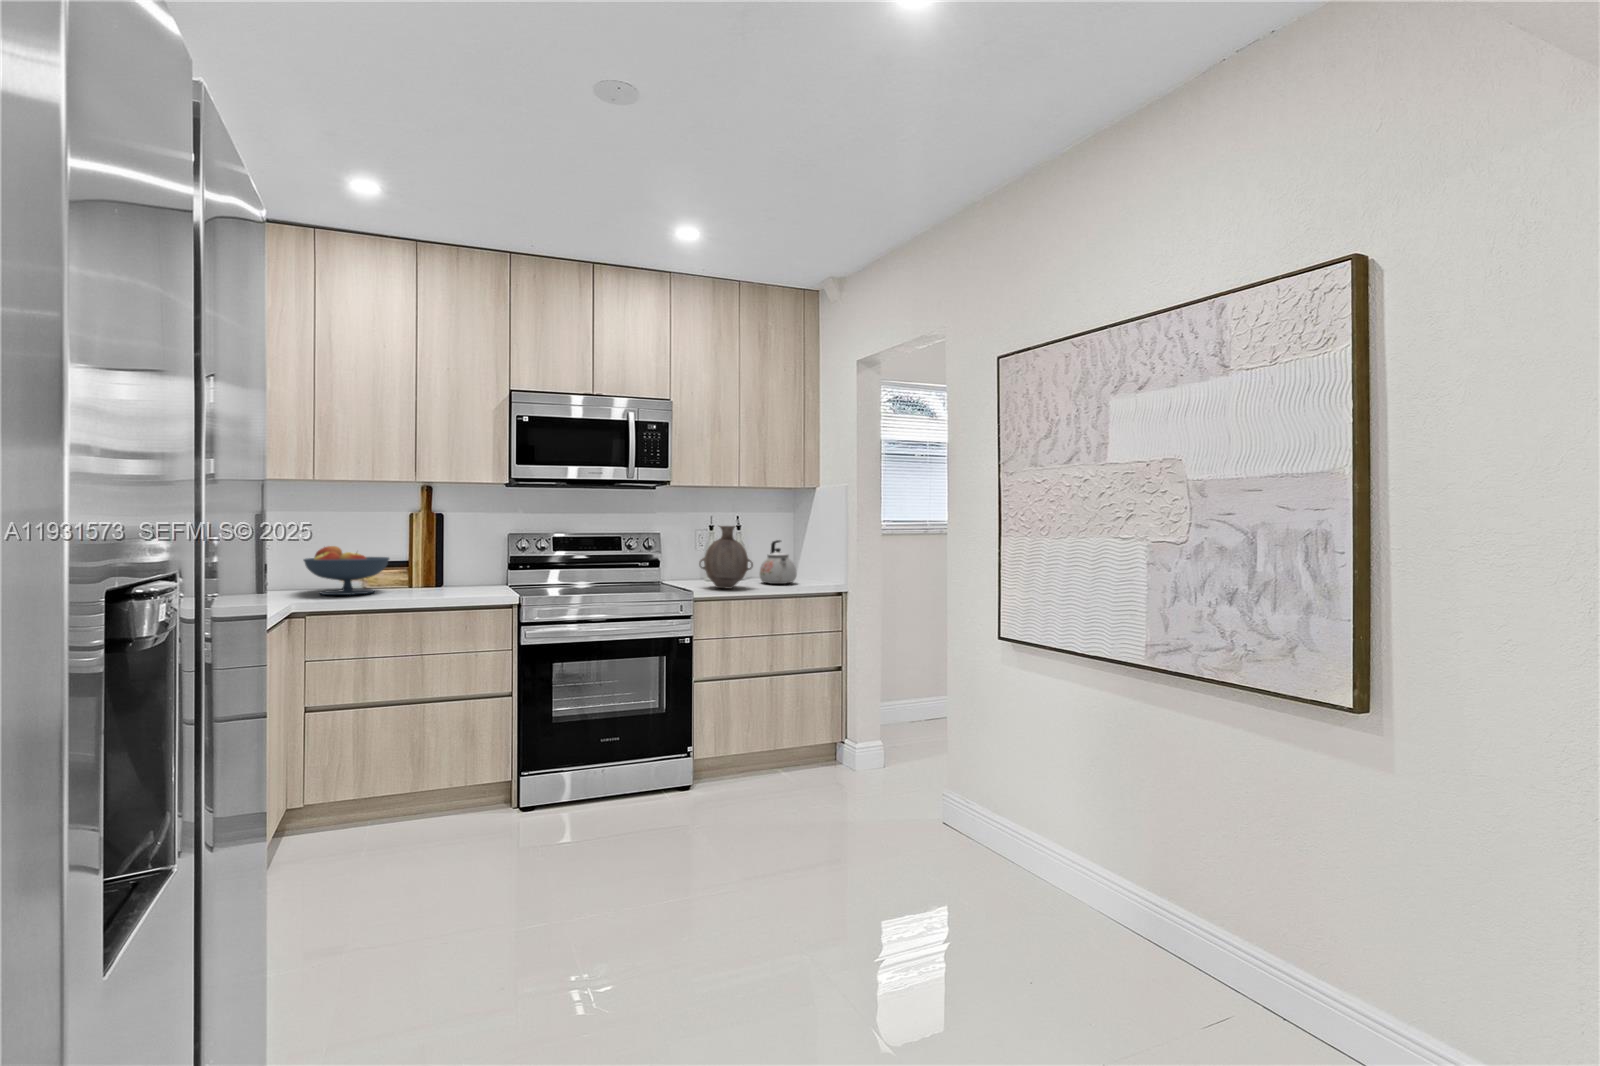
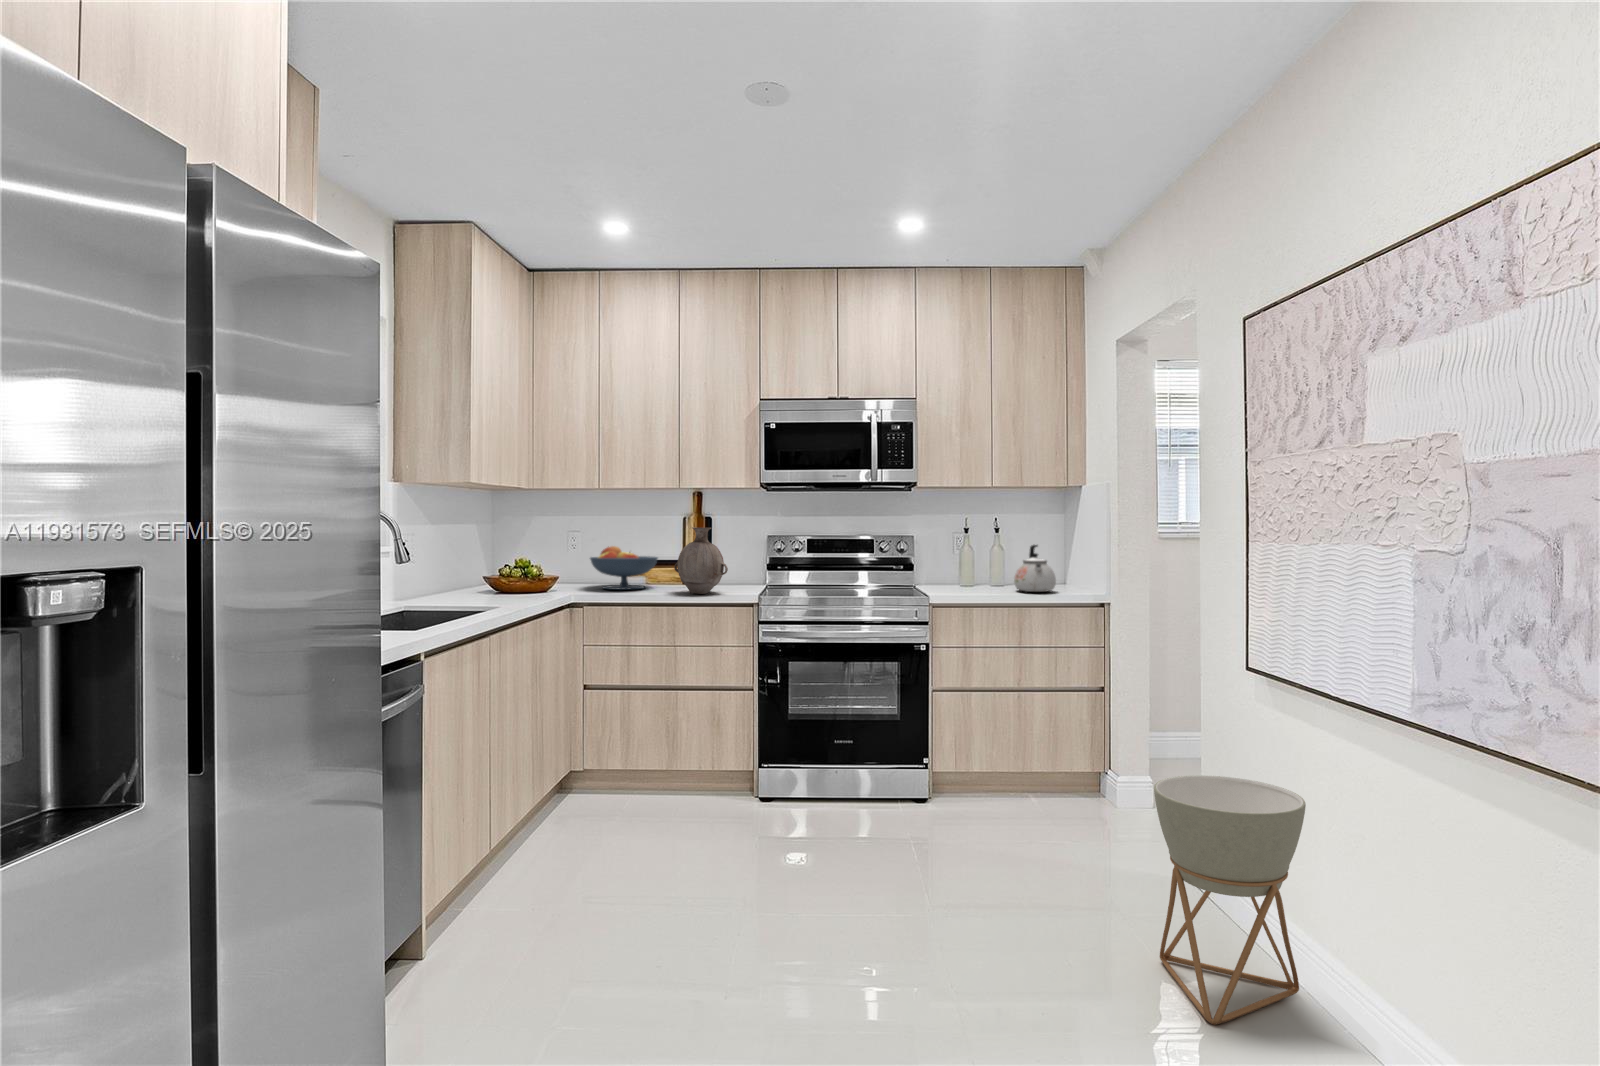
vase: present [699,526,753,589] -> present [674,527,728,594]
planter: none [974,745,1105,972] -> present [1154,775,1306,1025]

